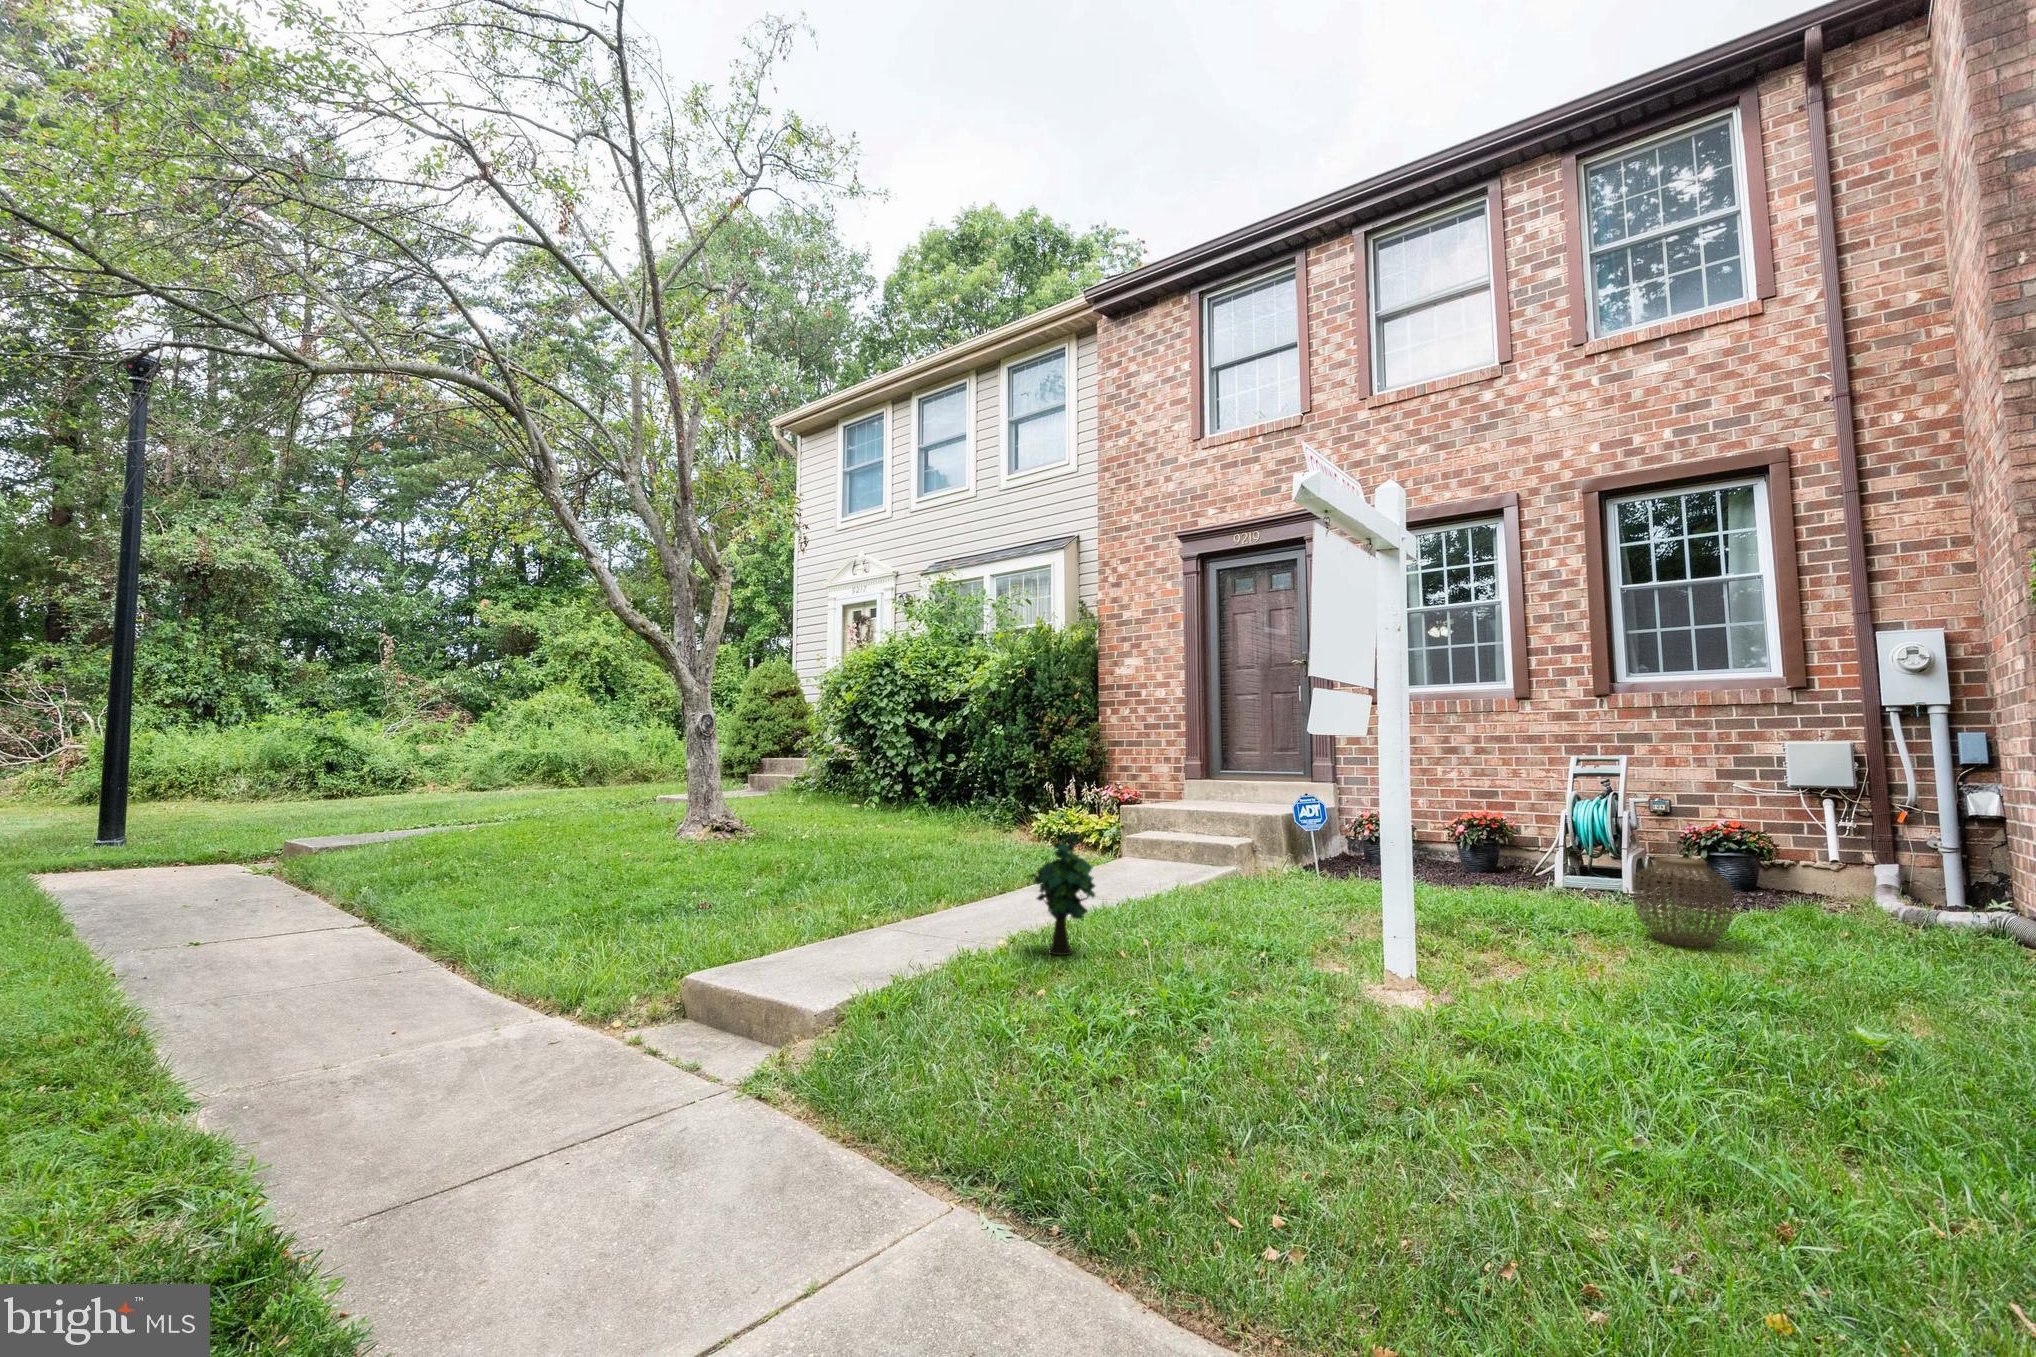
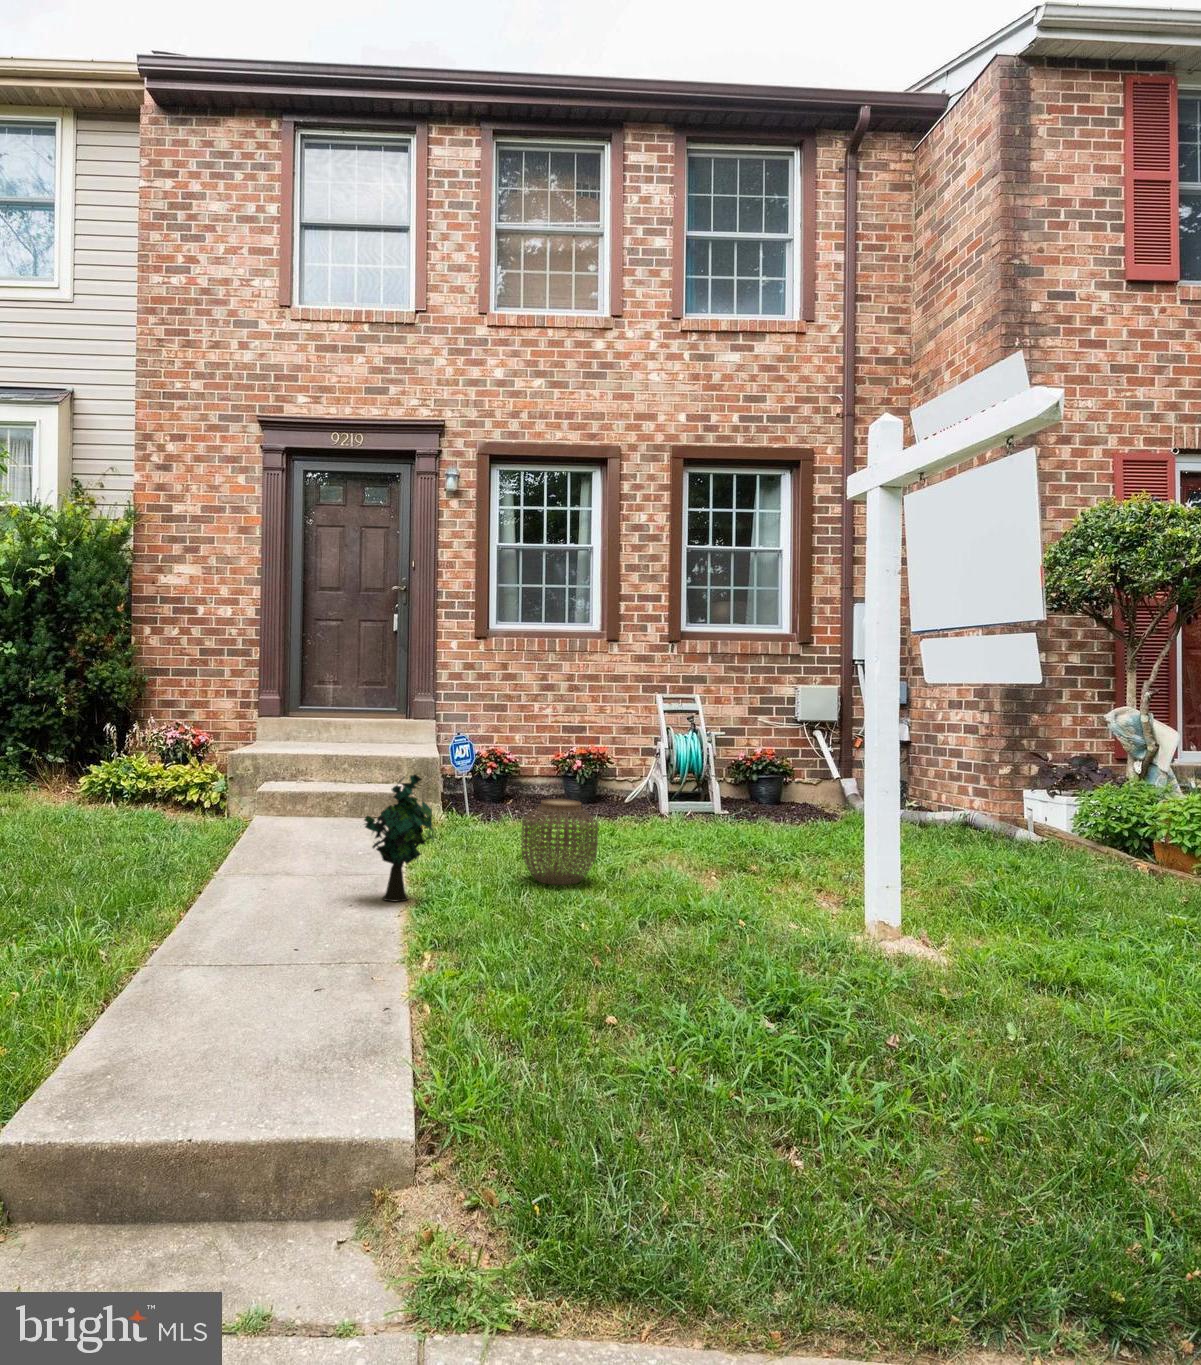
woven basket: present [1633,856,1733,947] -> present [521,799,598,884]

